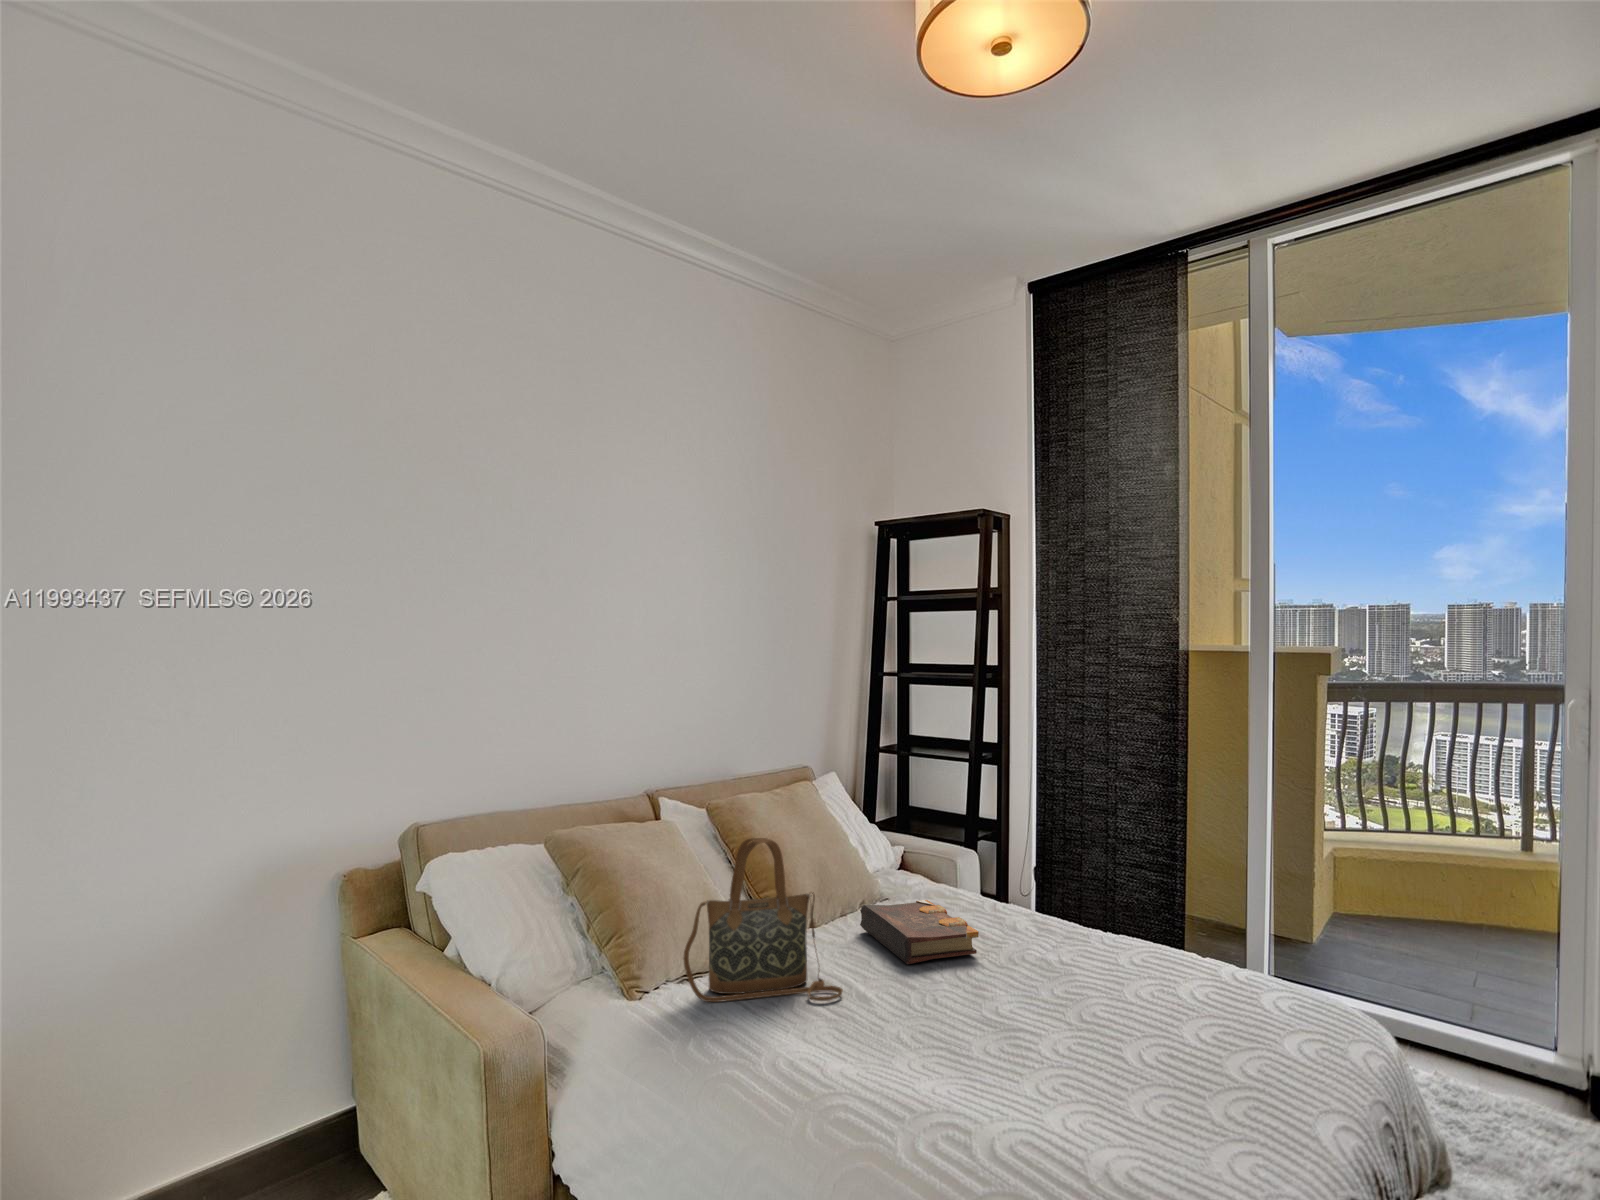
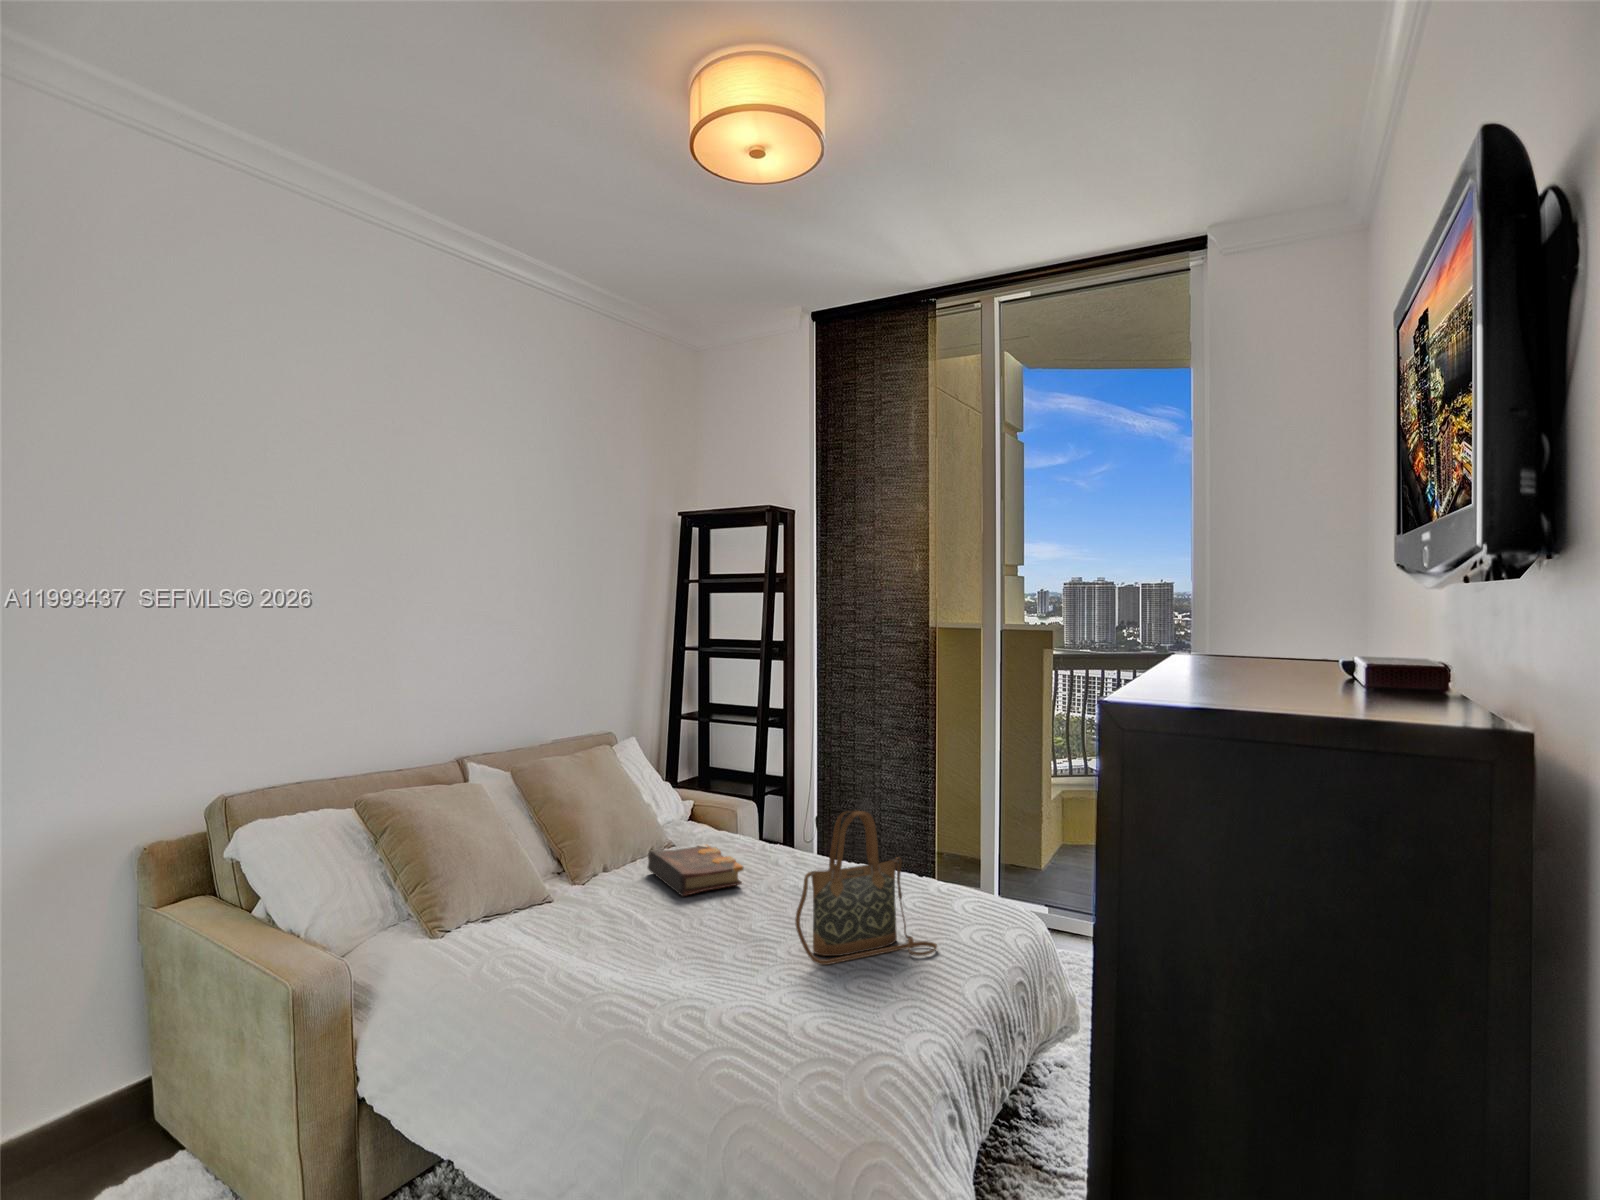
handbag: present [683,838,843,1002] -> present [795,810,937,965]

